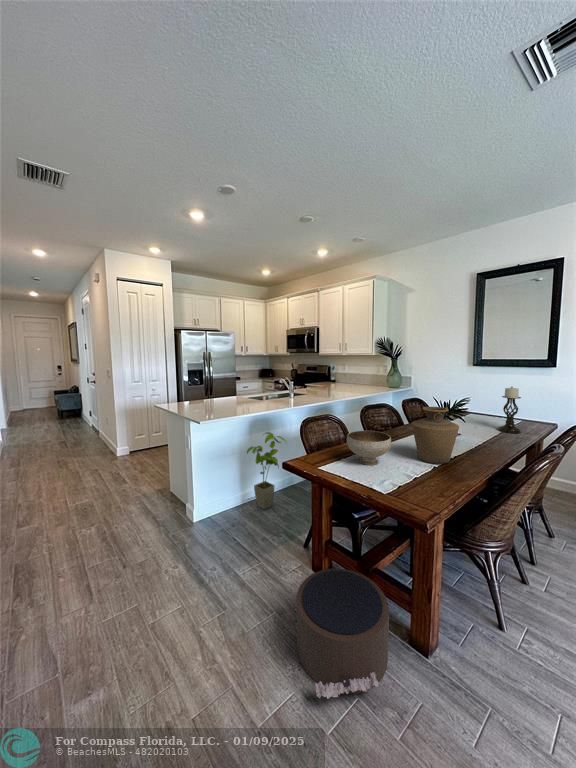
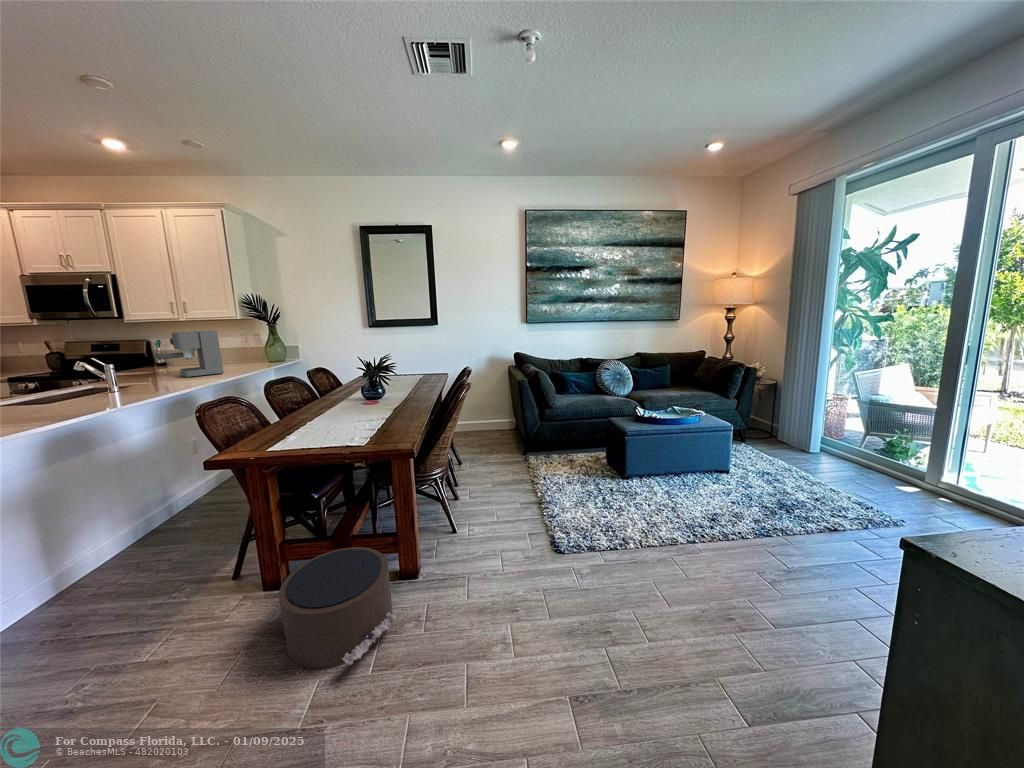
coffee maker: none [320,363,353,394] -> present [157,331,224,378]
candle holder: present [498,387,521,434] -> none [409,342,428,385]
vase: present [412,407,459,464] -> none [353,362,399,418]
bowl: present [347,431,391,465] -> none [287,397,342,435]
house plant: present [247,432,286,510] -> none [47,451,146,584]

